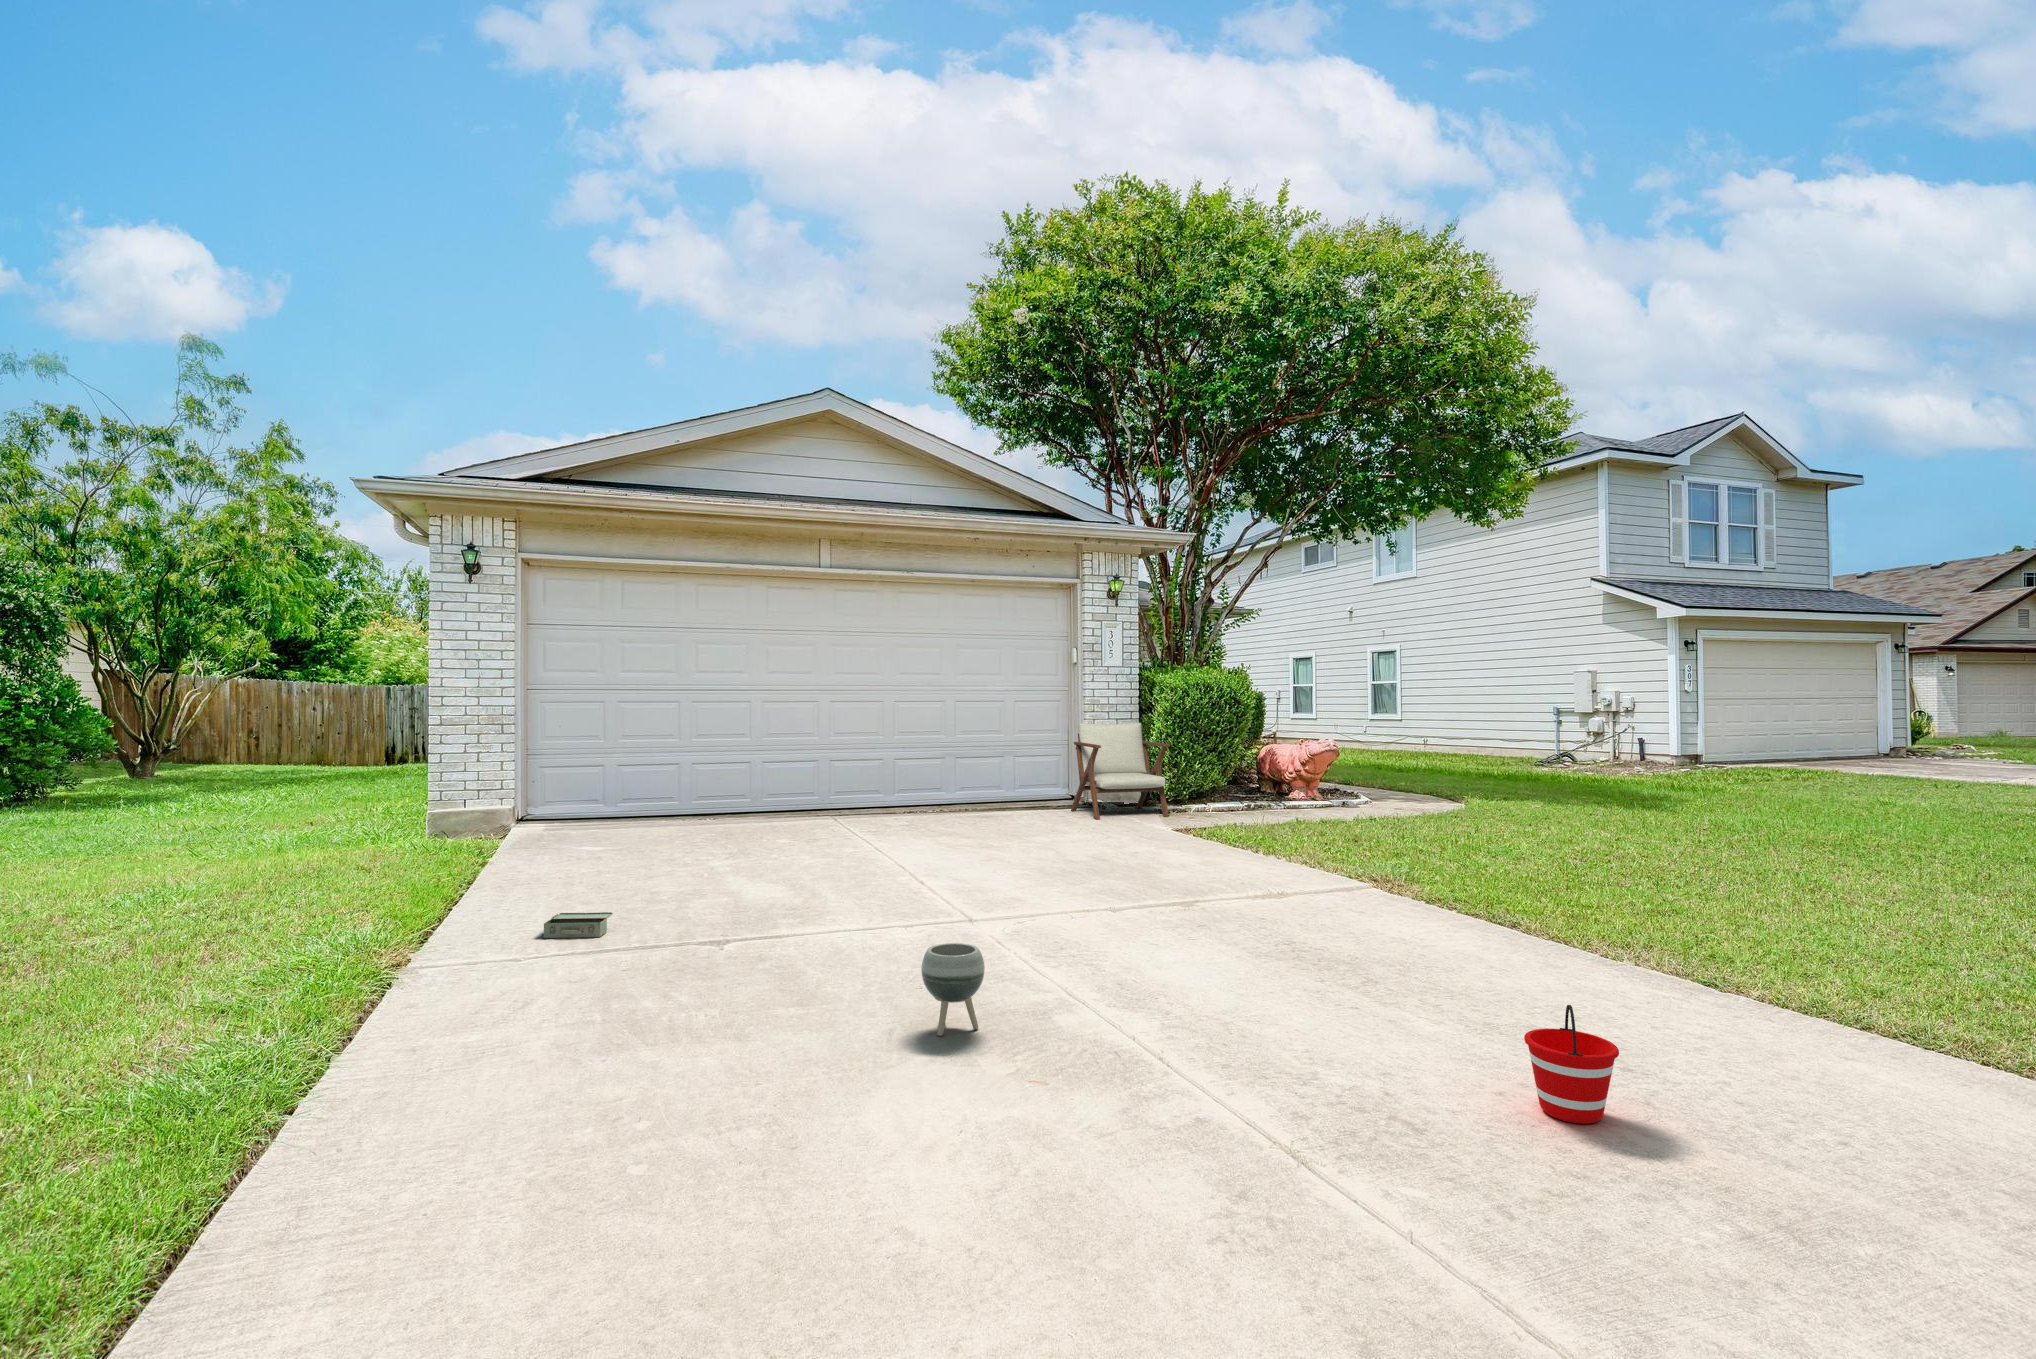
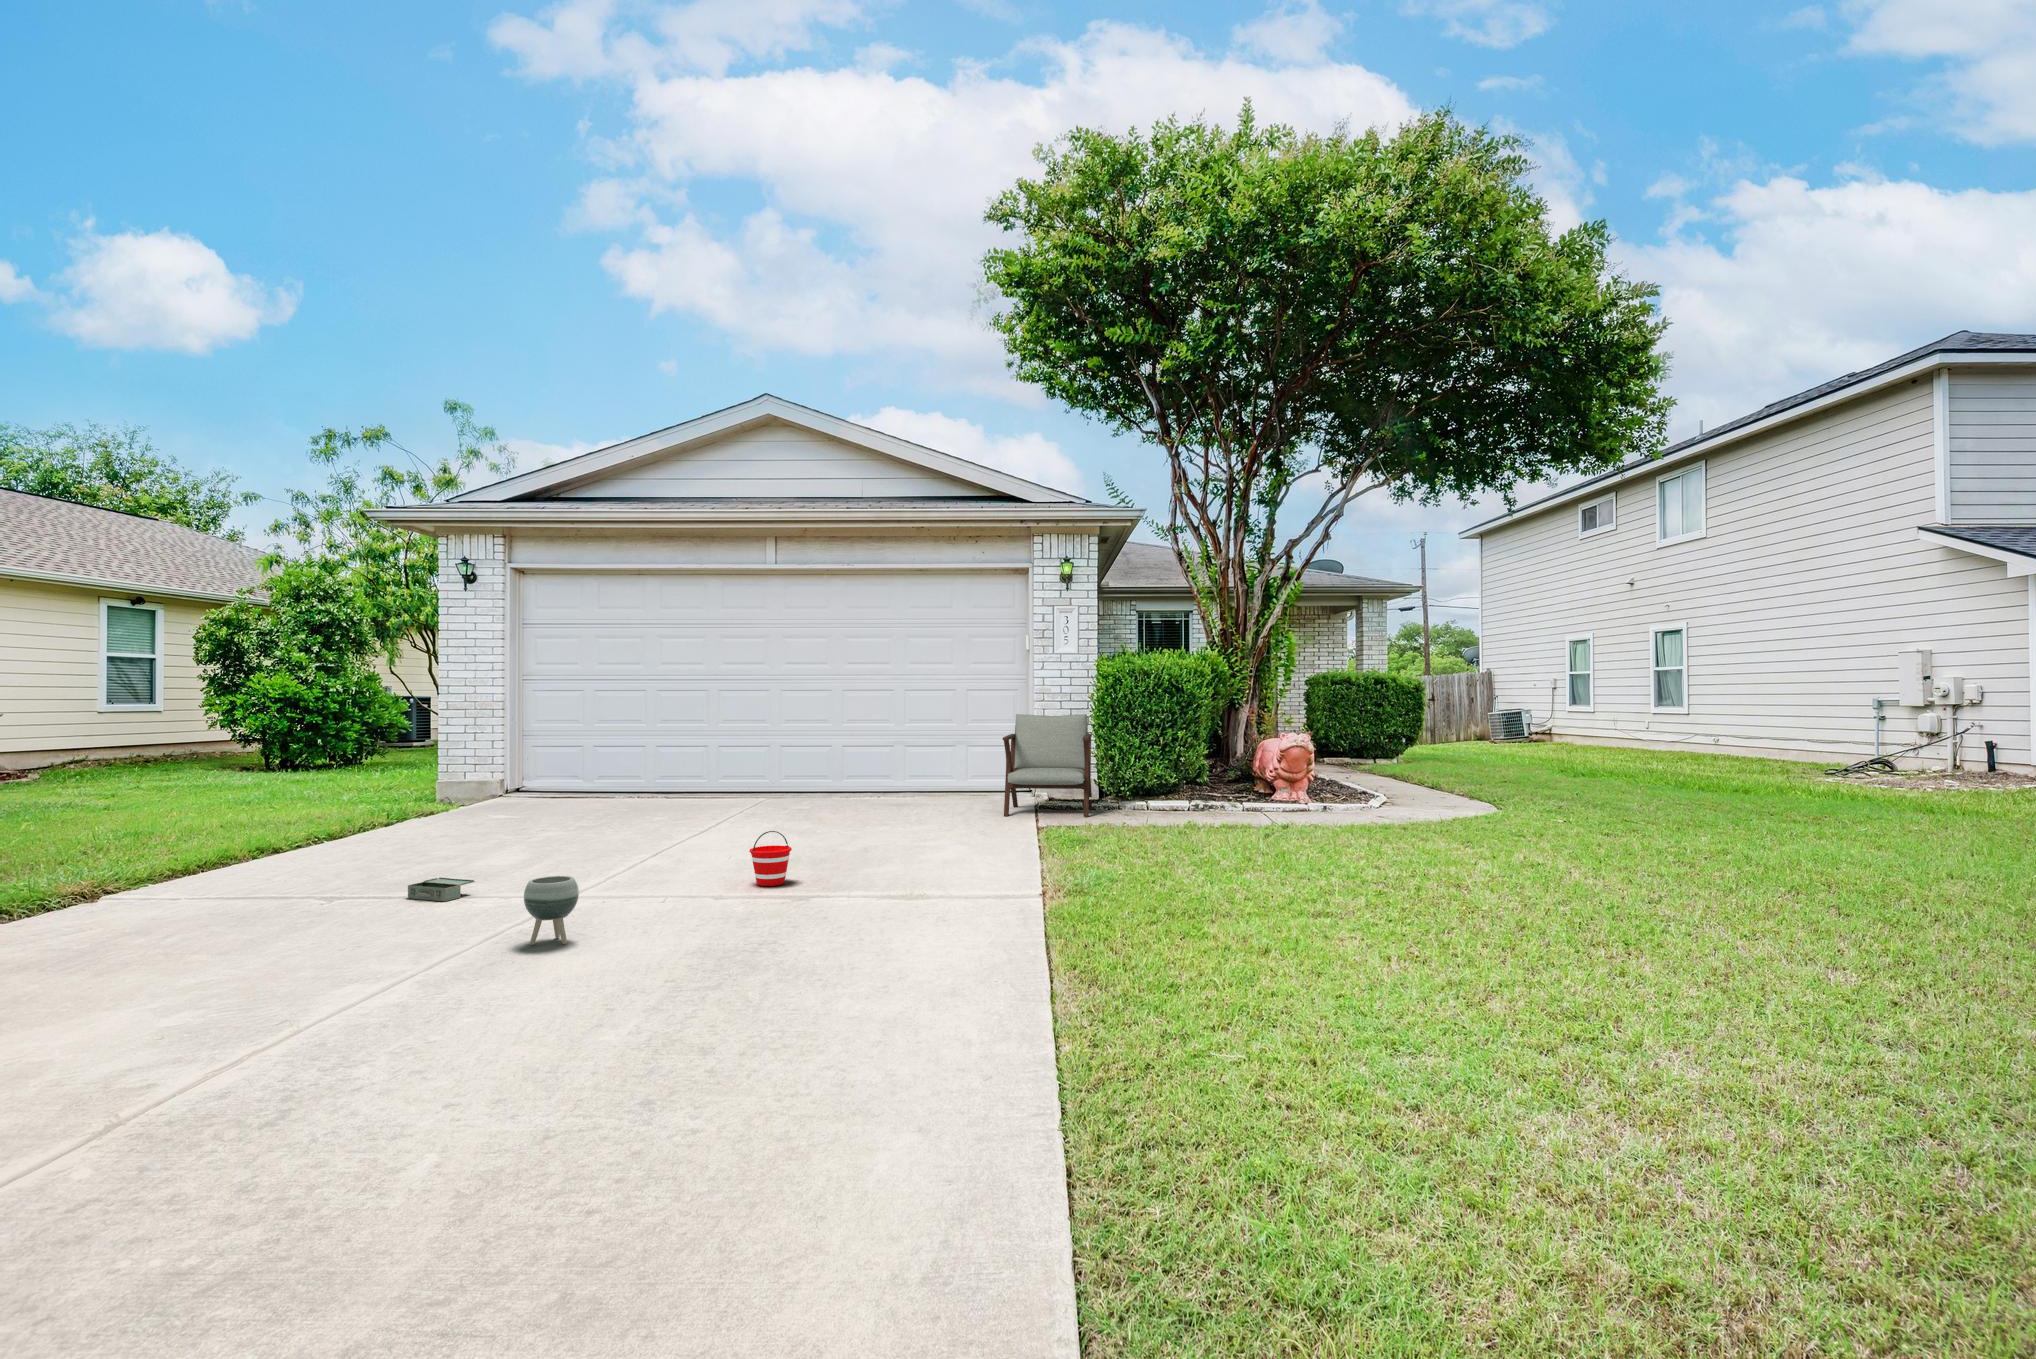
toolbox: present [544,912,613,938] -> present [408,878,475,901]
planter: present [922,943,985,1036] -> present [524,876,579,945]
bucket: present [1524,1005,1619,1124] -> present [749,831,792,886]

